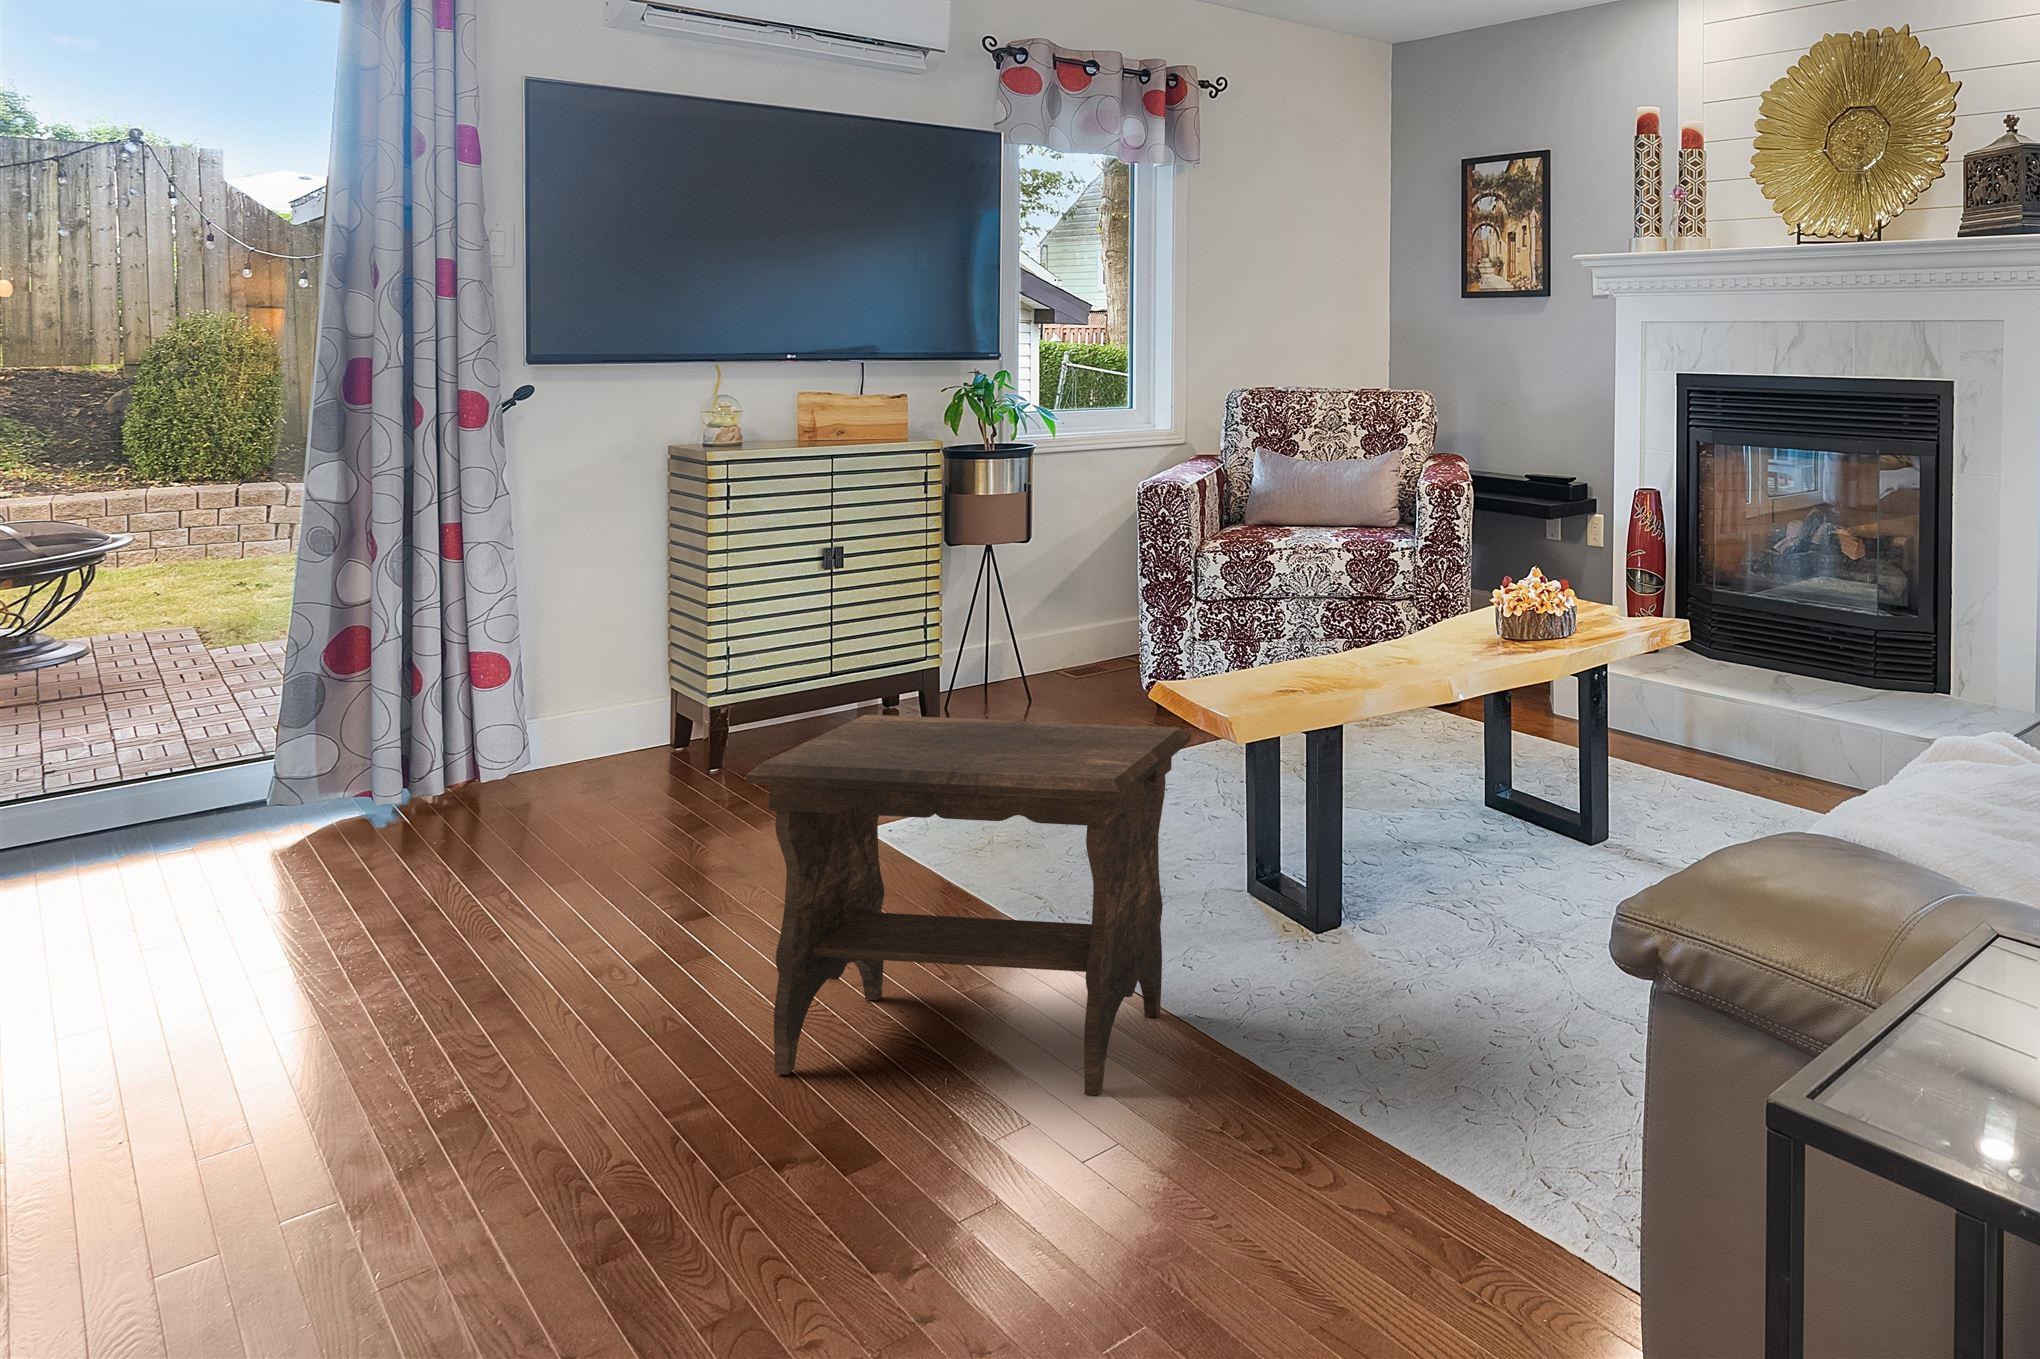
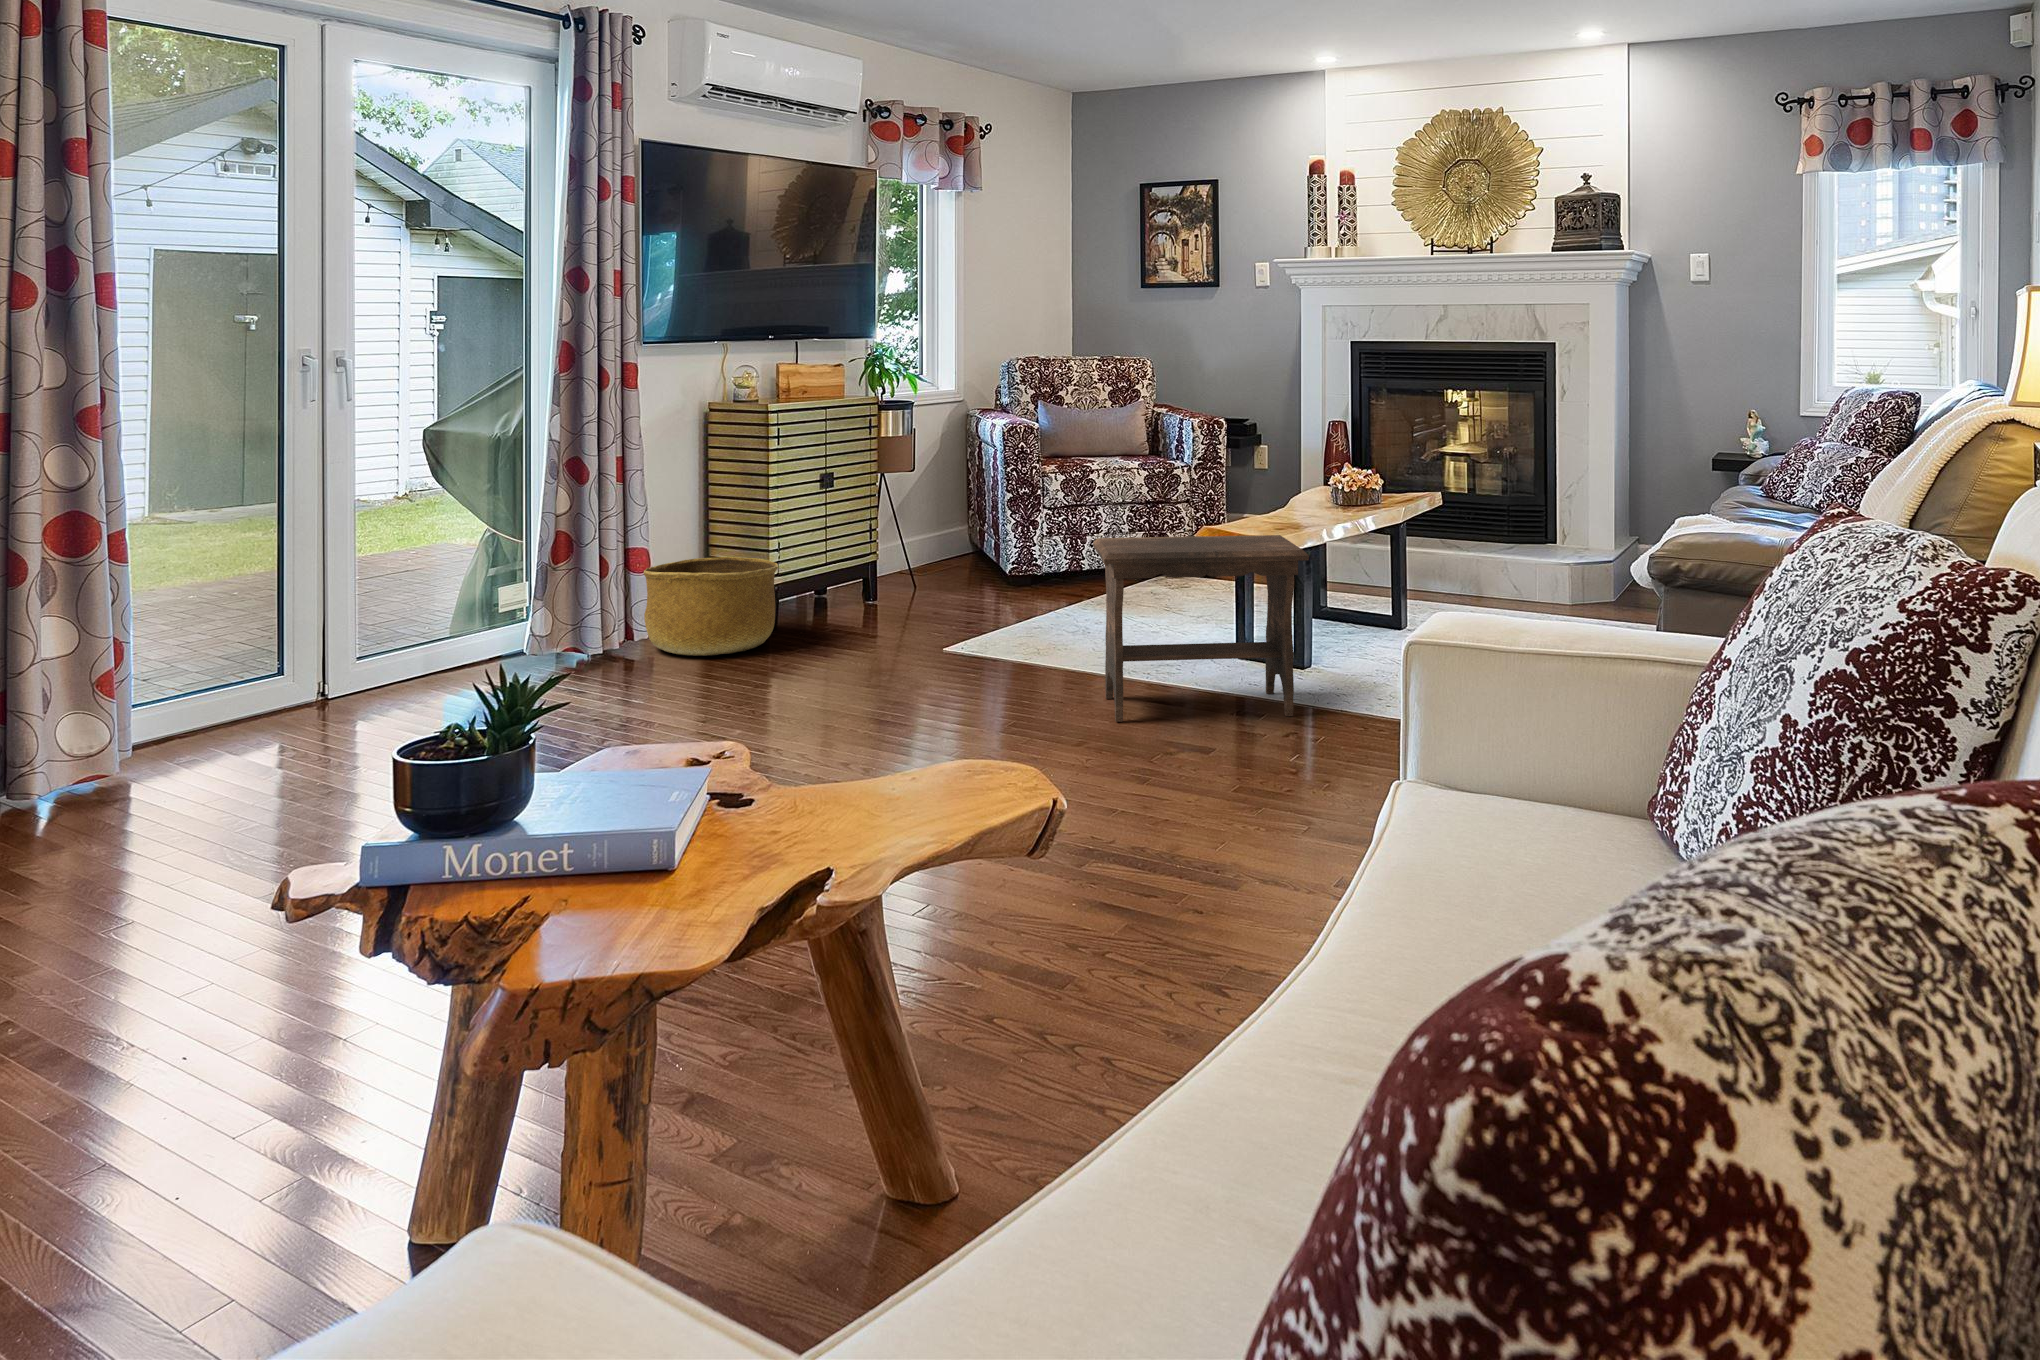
basket: none [428,669,658,827] -> present [644,557,778,656]

